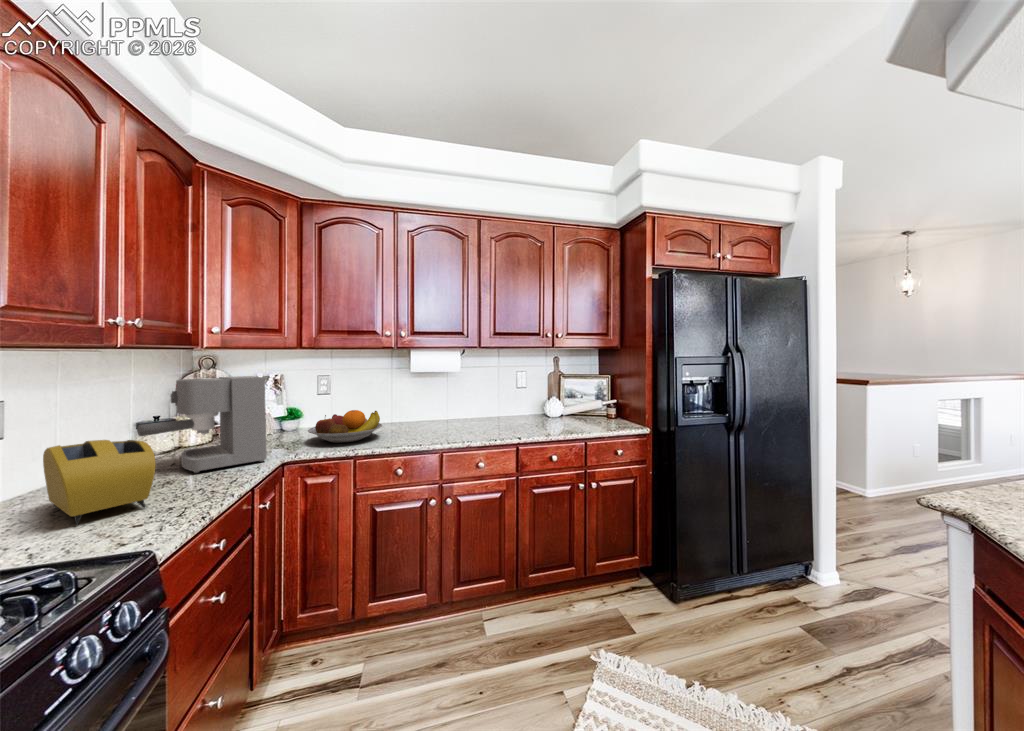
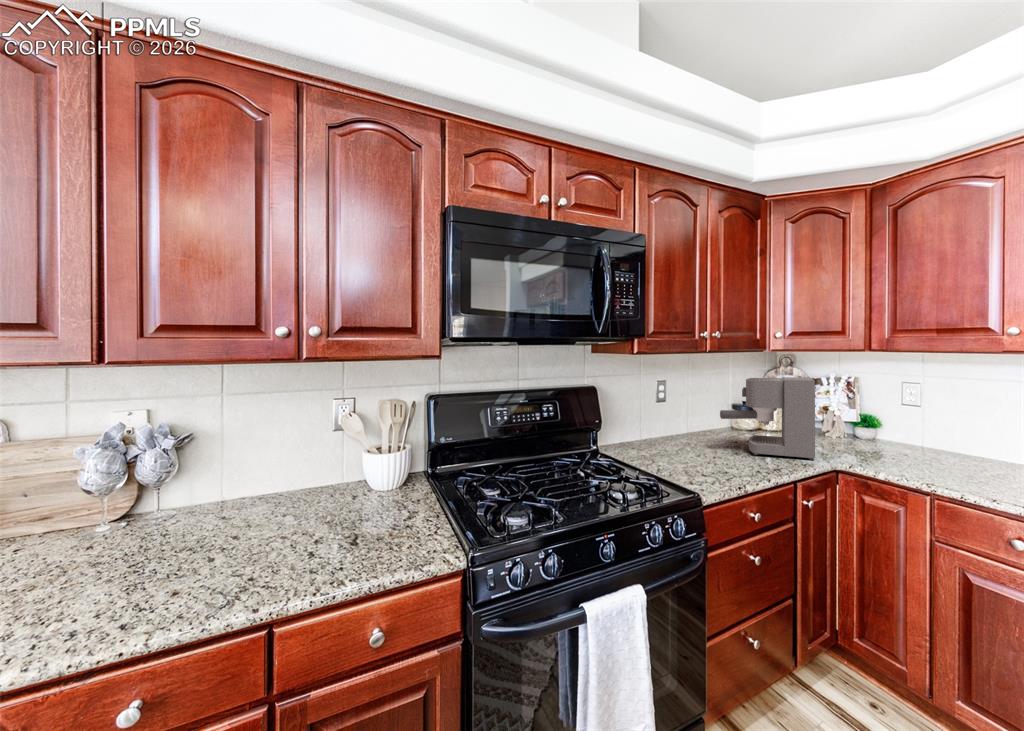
fruit bowl: present [308,410,382,443] -> none [872,426,988,465]
toaster: present [43,440,155,525] -> none [670,416,719,468]

